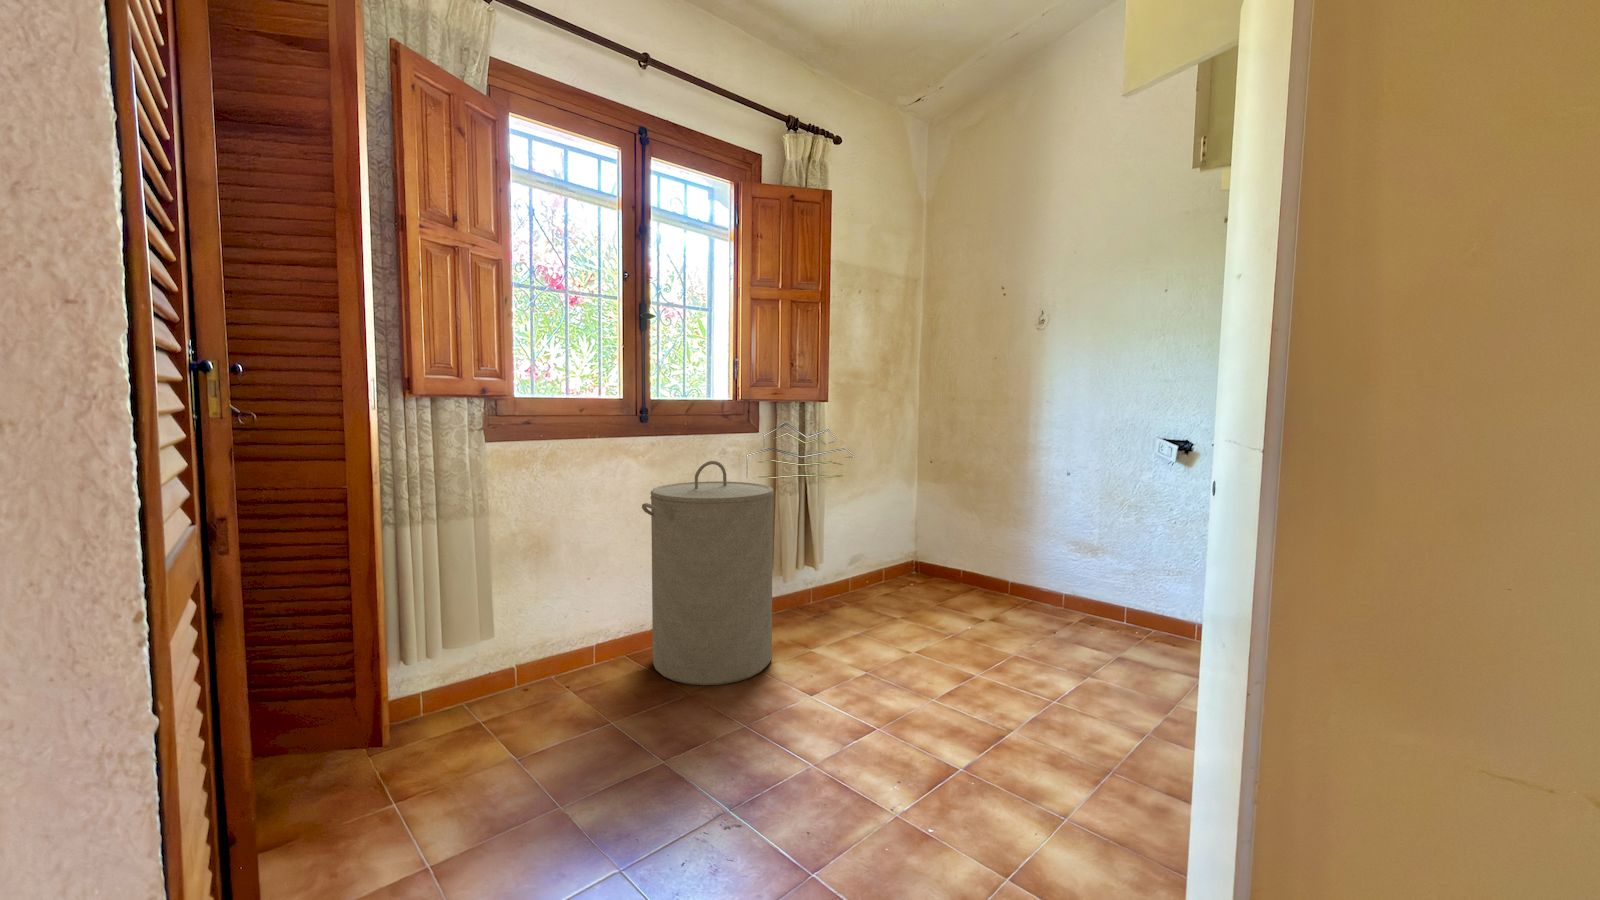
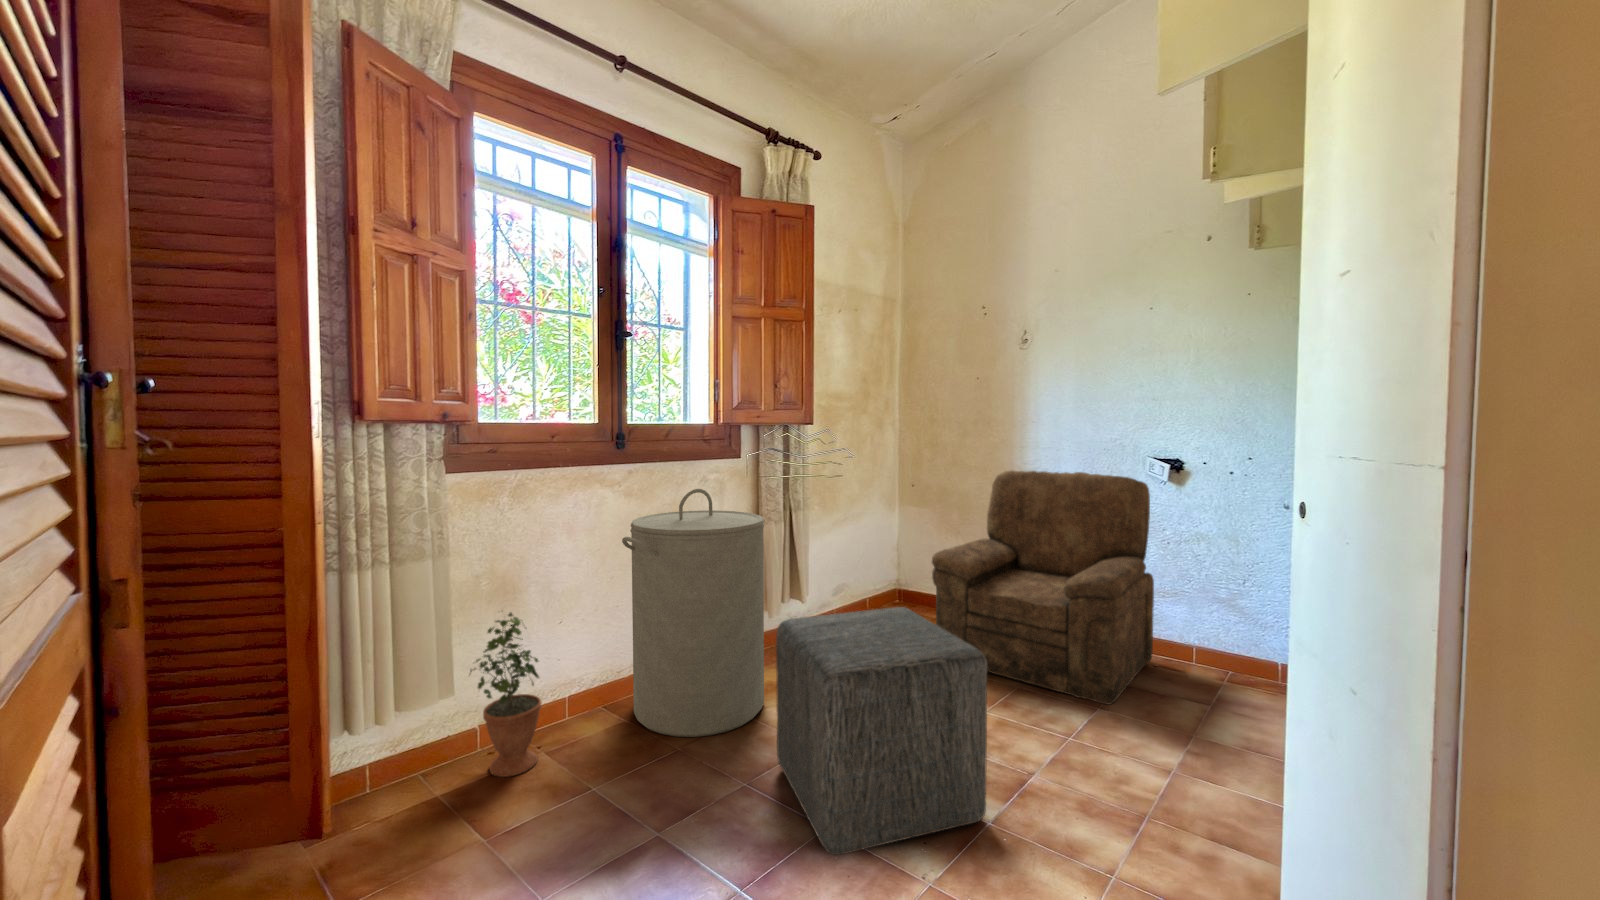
armchair: none [938,450,1158,676] -> present [932,471,1154,705]
potted plant: none [505,565,569,710] -> present [470,613,541,777]
ottoman: none [776,574,962,787] -> present [776,607,987,855]

